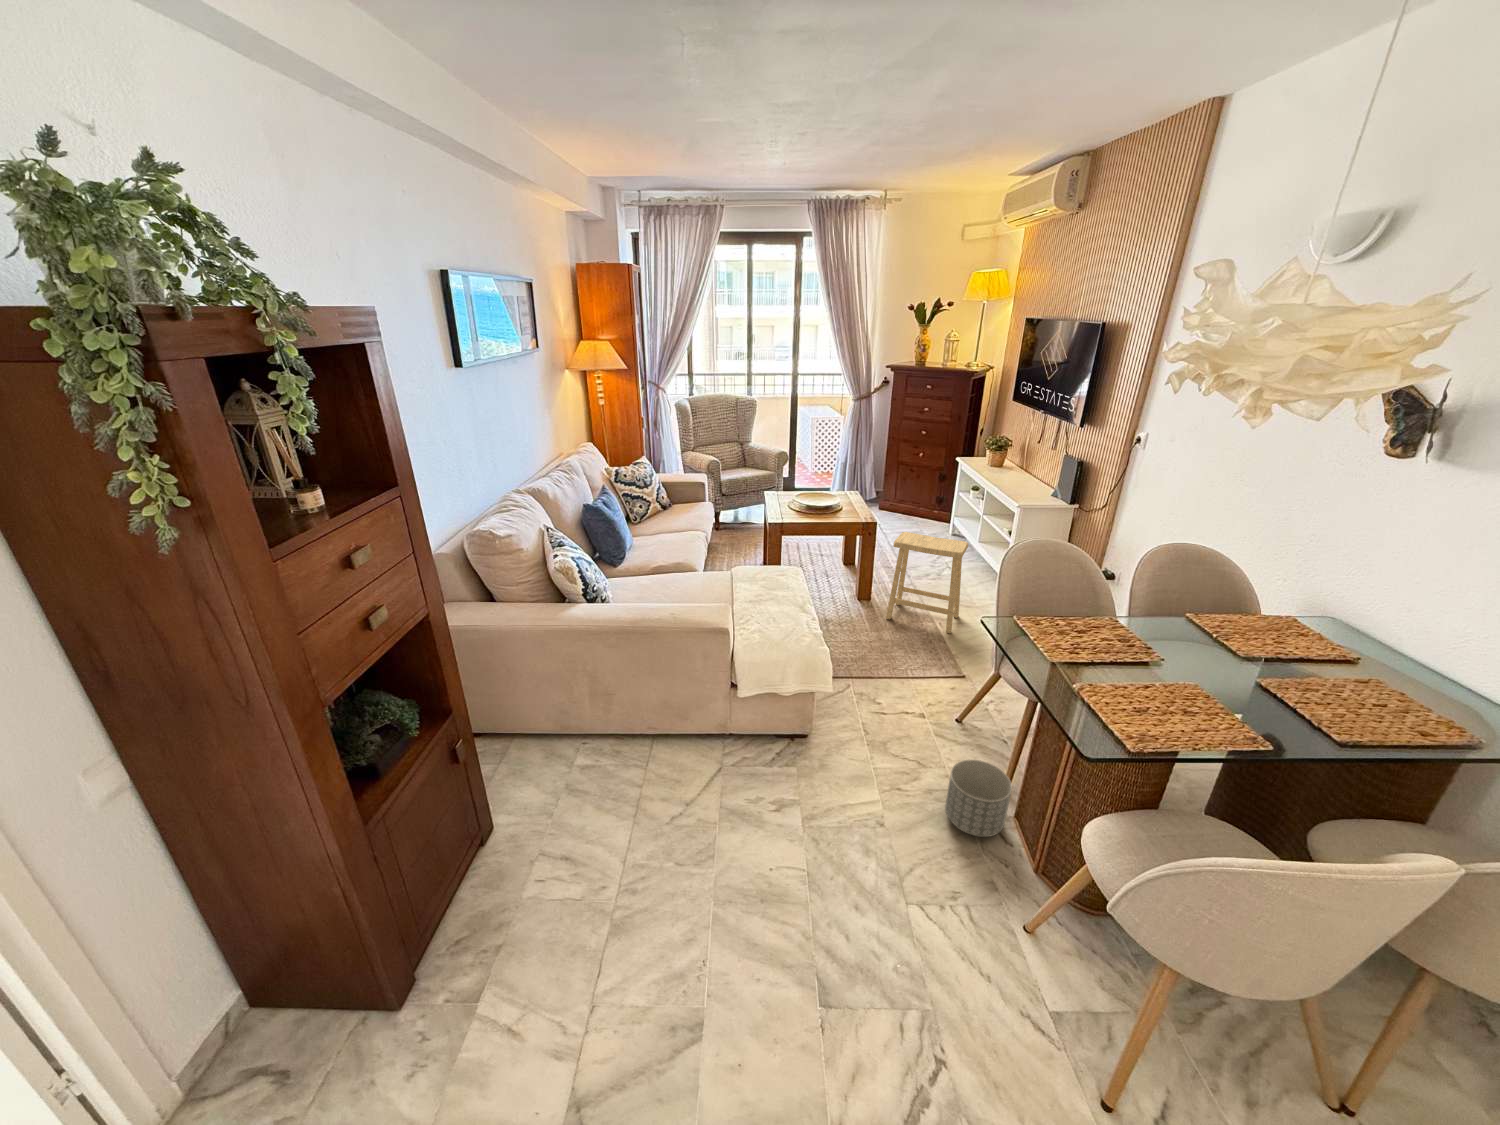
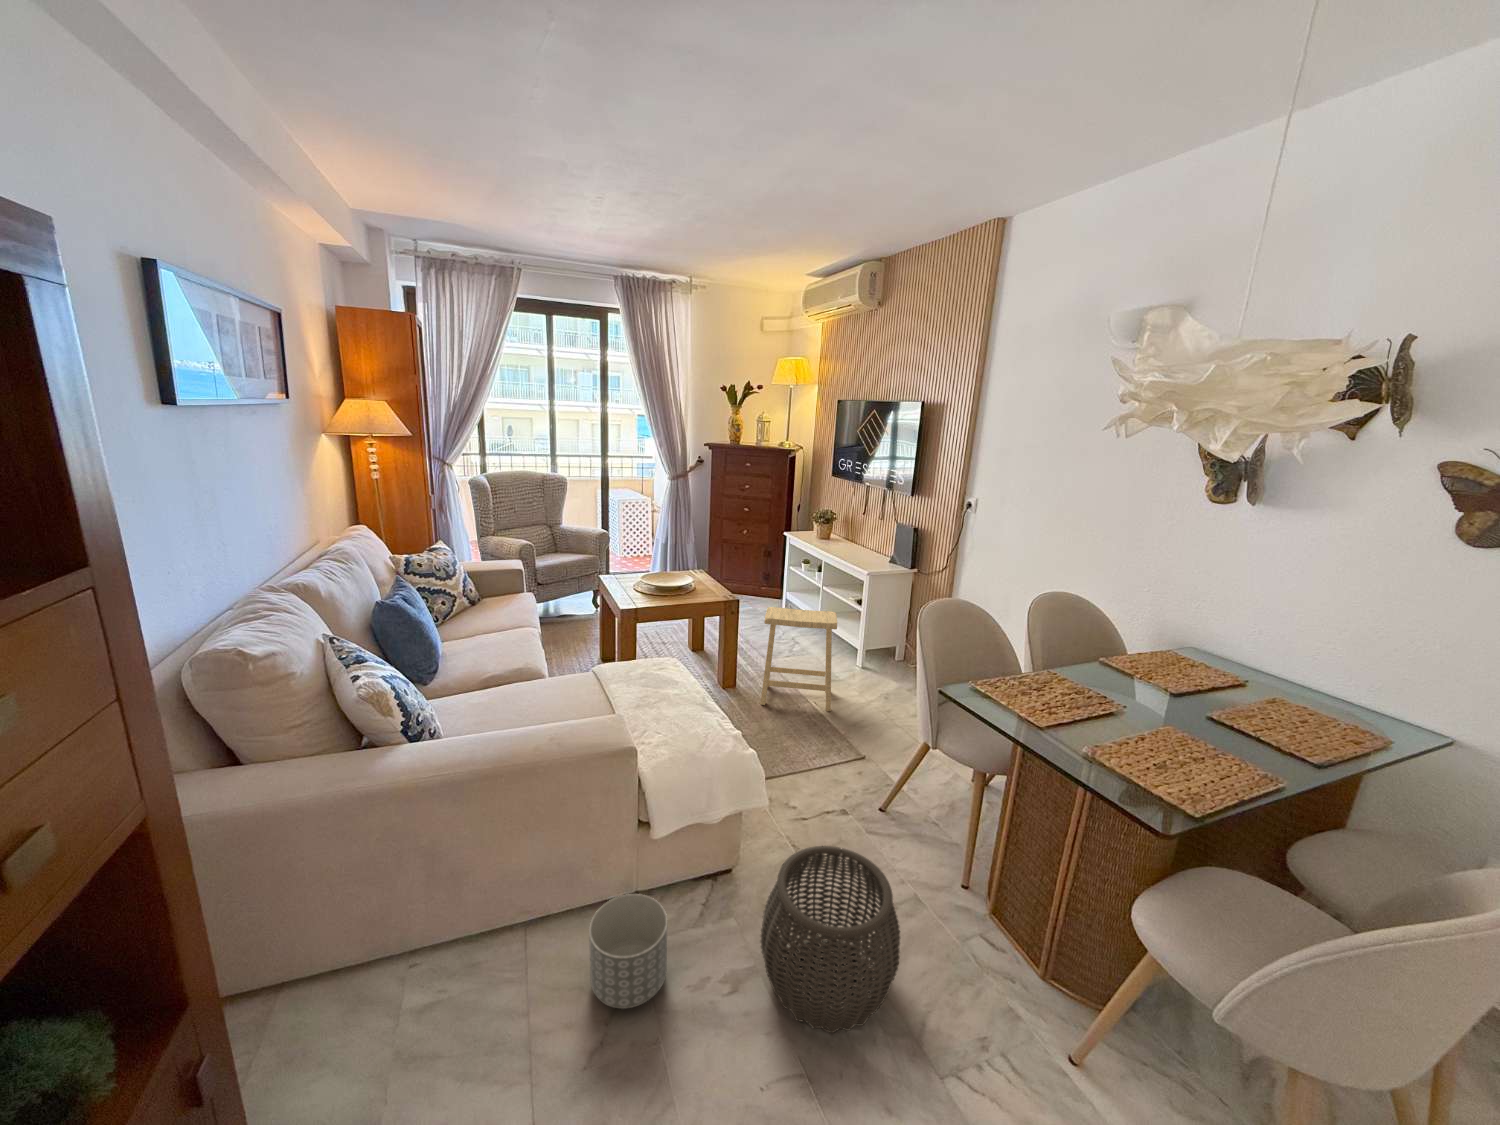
woven basket: none [796,725,906,855] -> present [760,846,900,1033]
planter: present [945,760,1012,837] -> present [589,894,667,1009]

